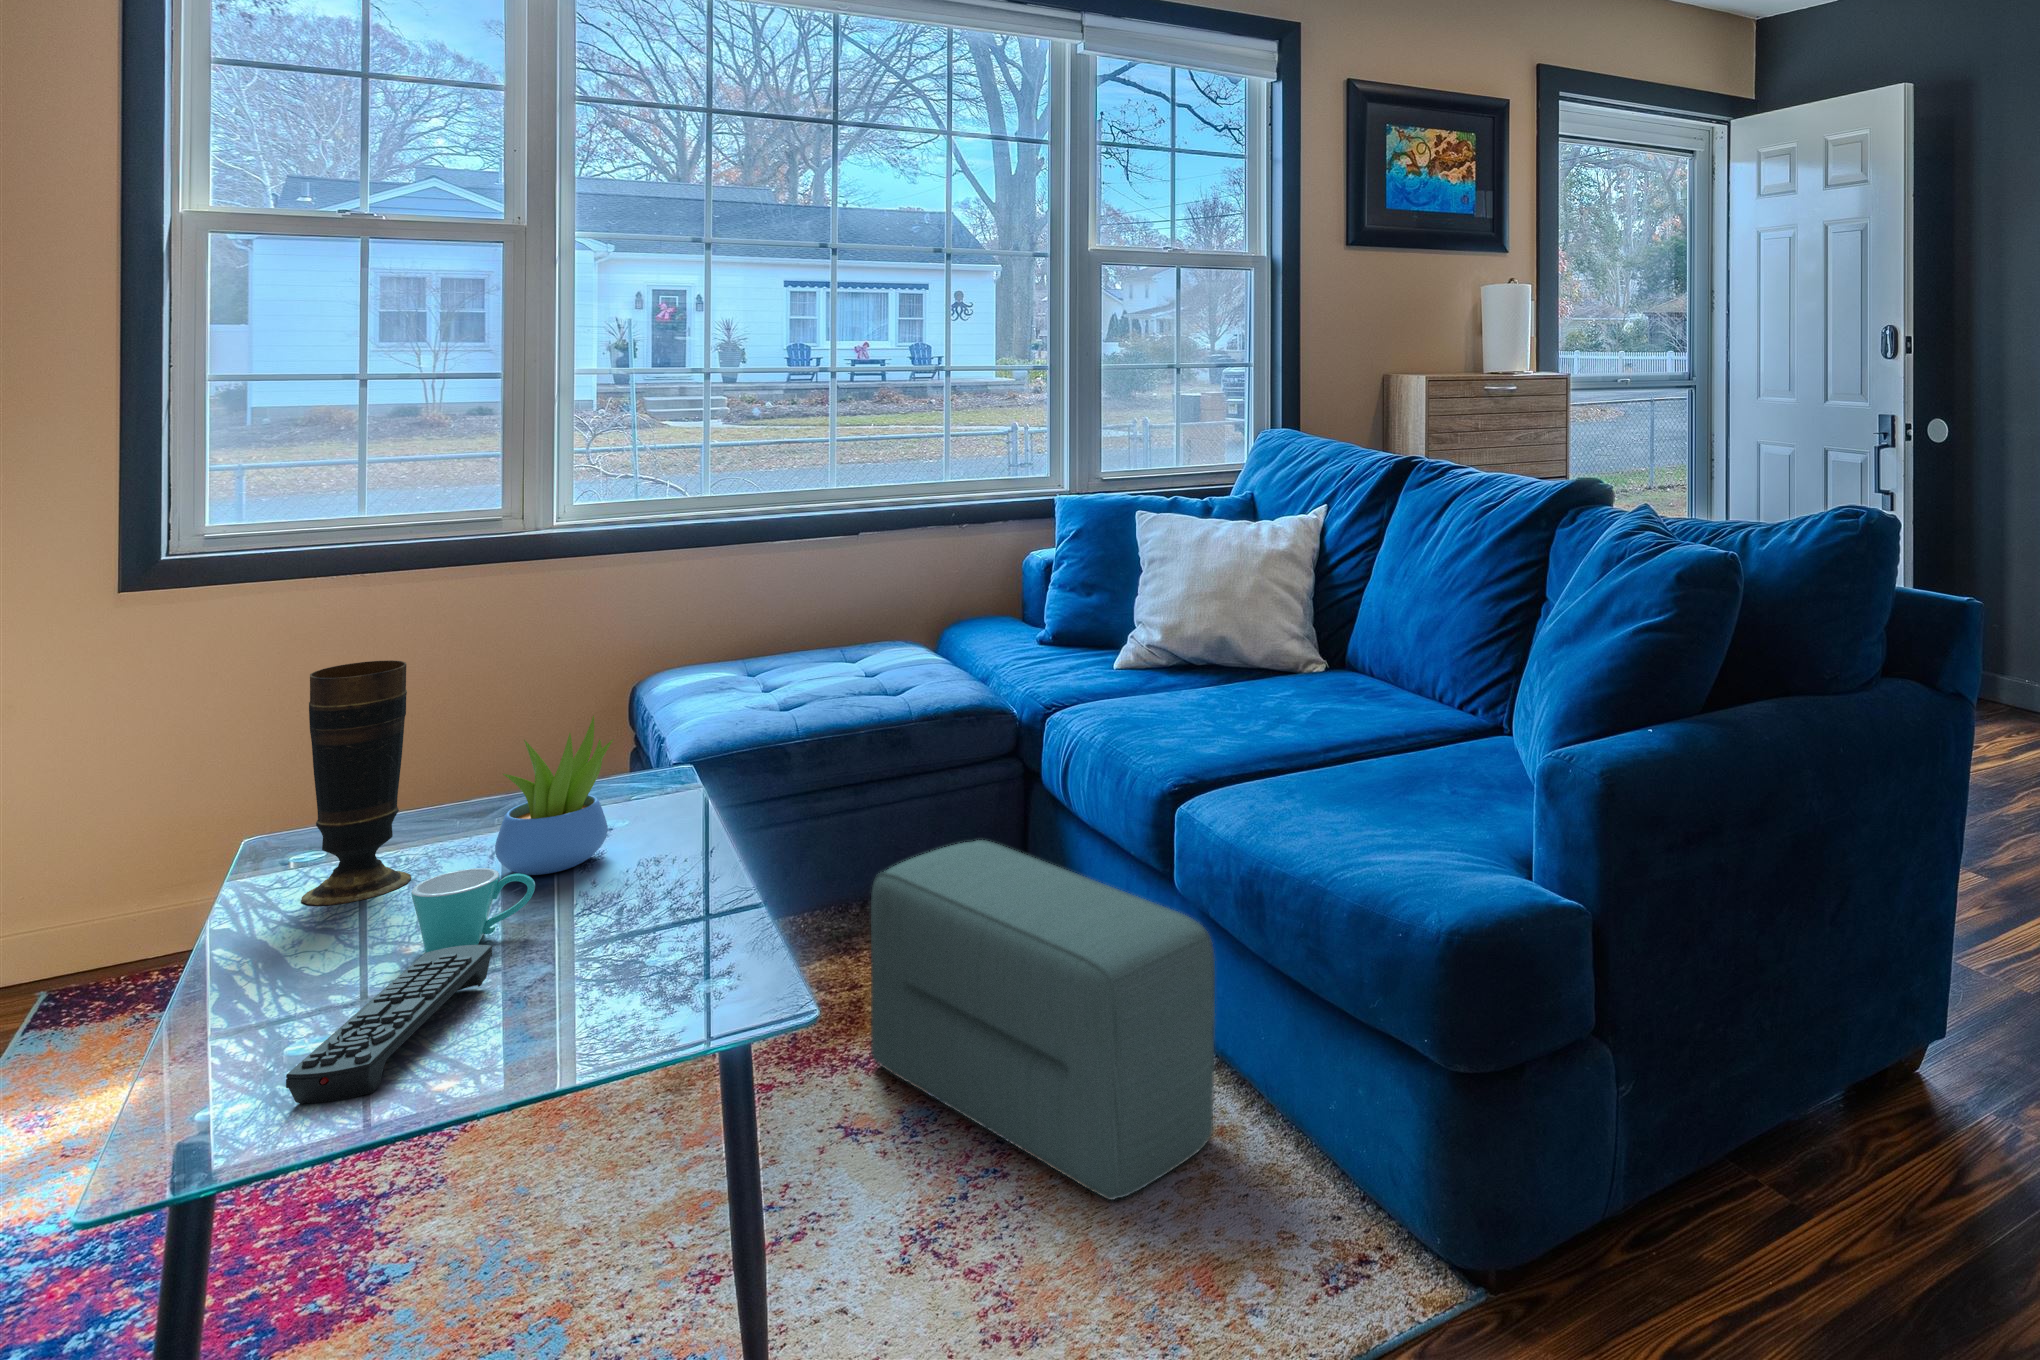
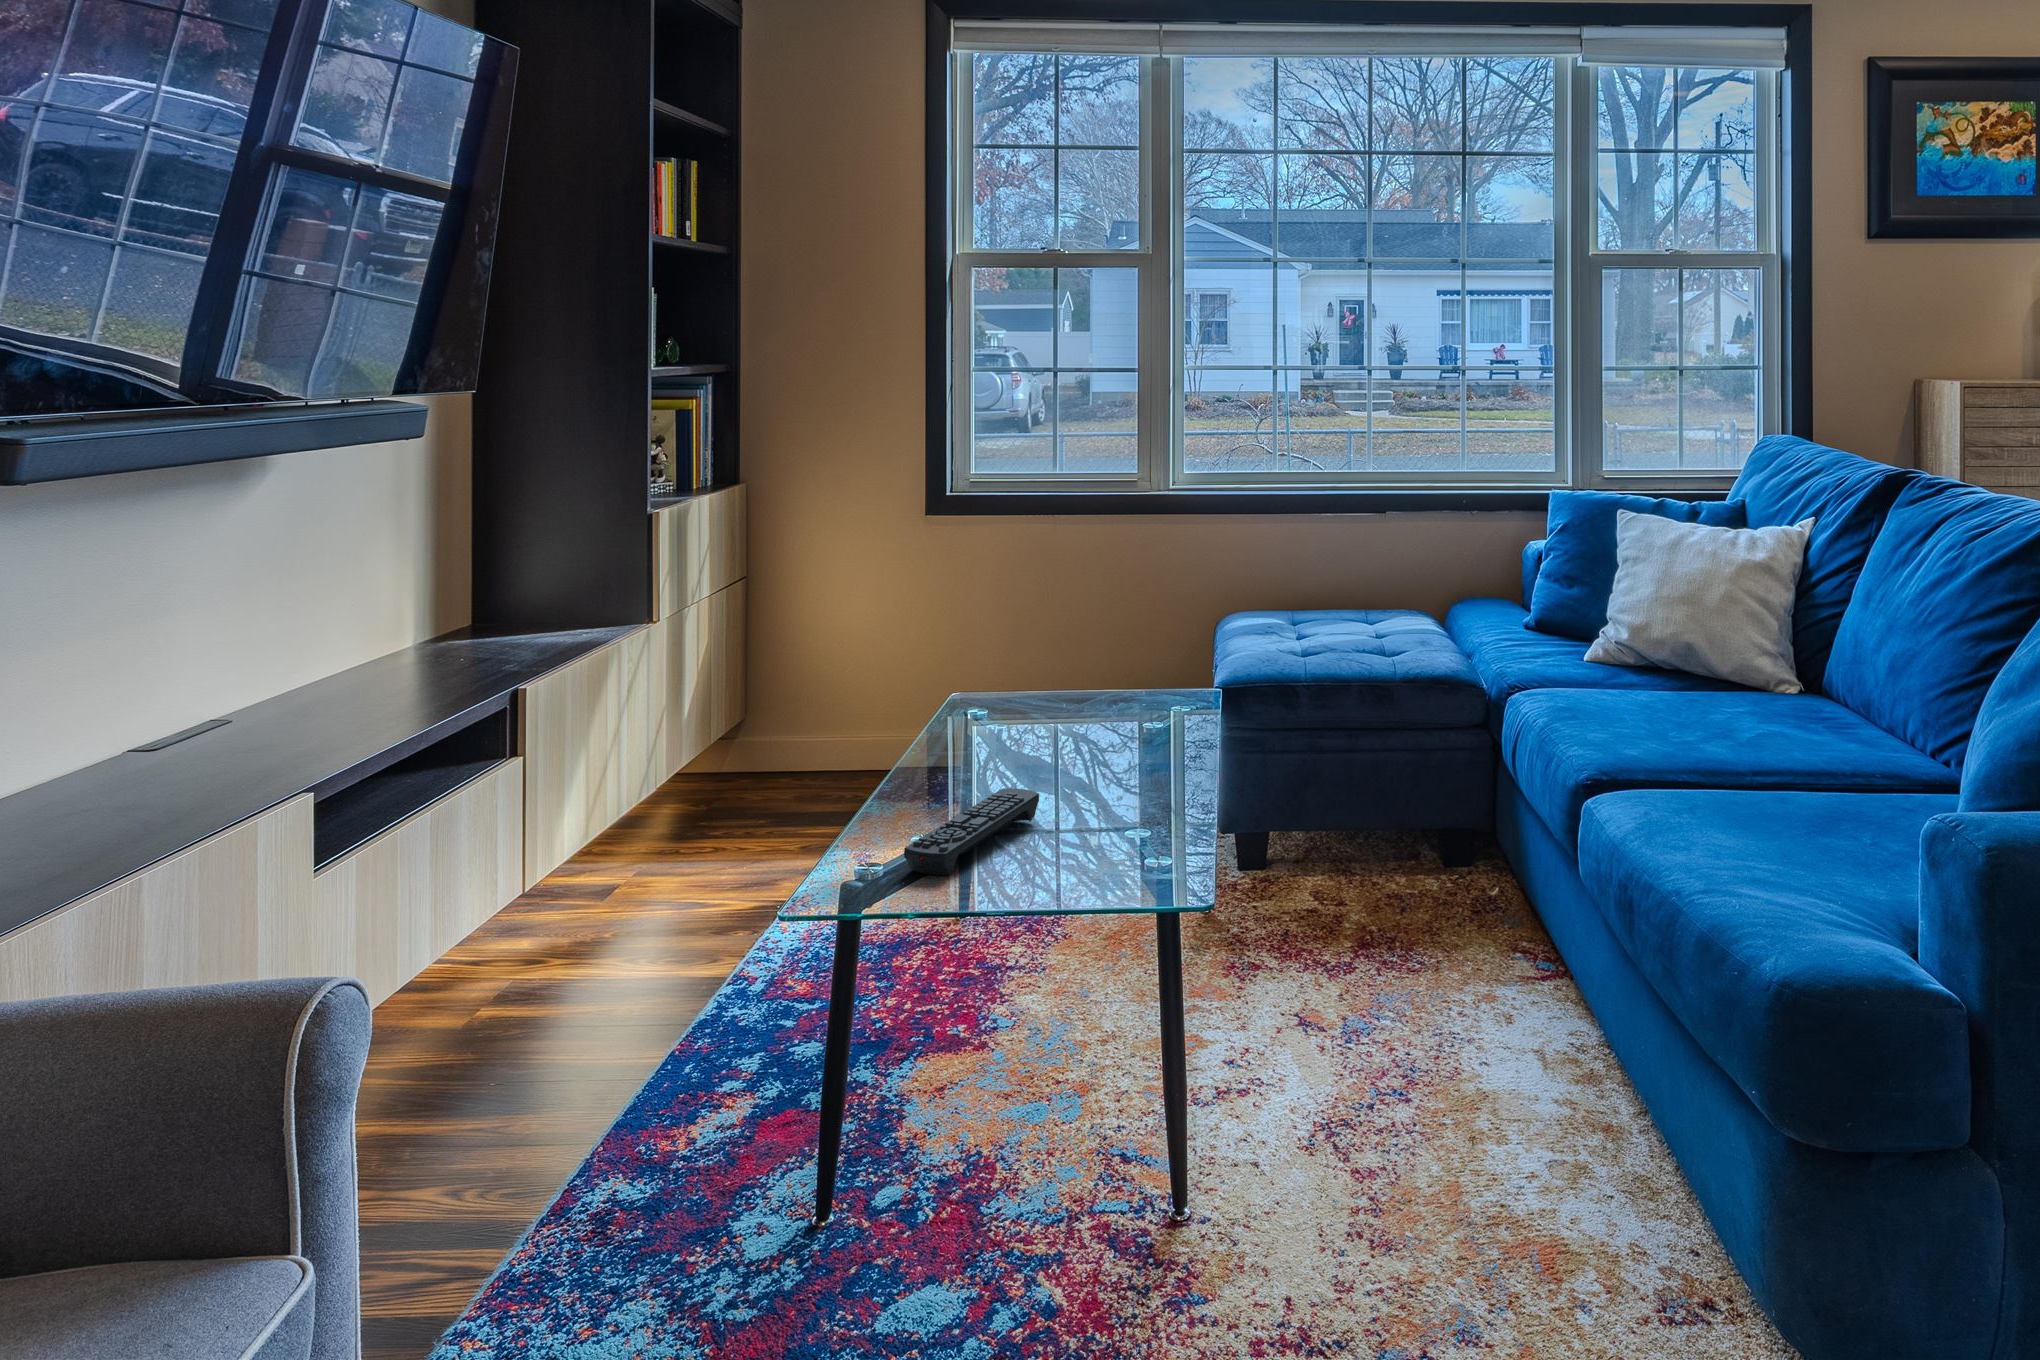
vase: present [302,660,411,905] -> none [966,575,1027,747]
succulent plant: present [495,716,613,875] -> none [1071,636,1143,753]
pouf: present [871,840,1215,1200] -> none [1332,798,1596,1156]
mug: present [411,868,535,953] -> none [1005,736,1078,794]

